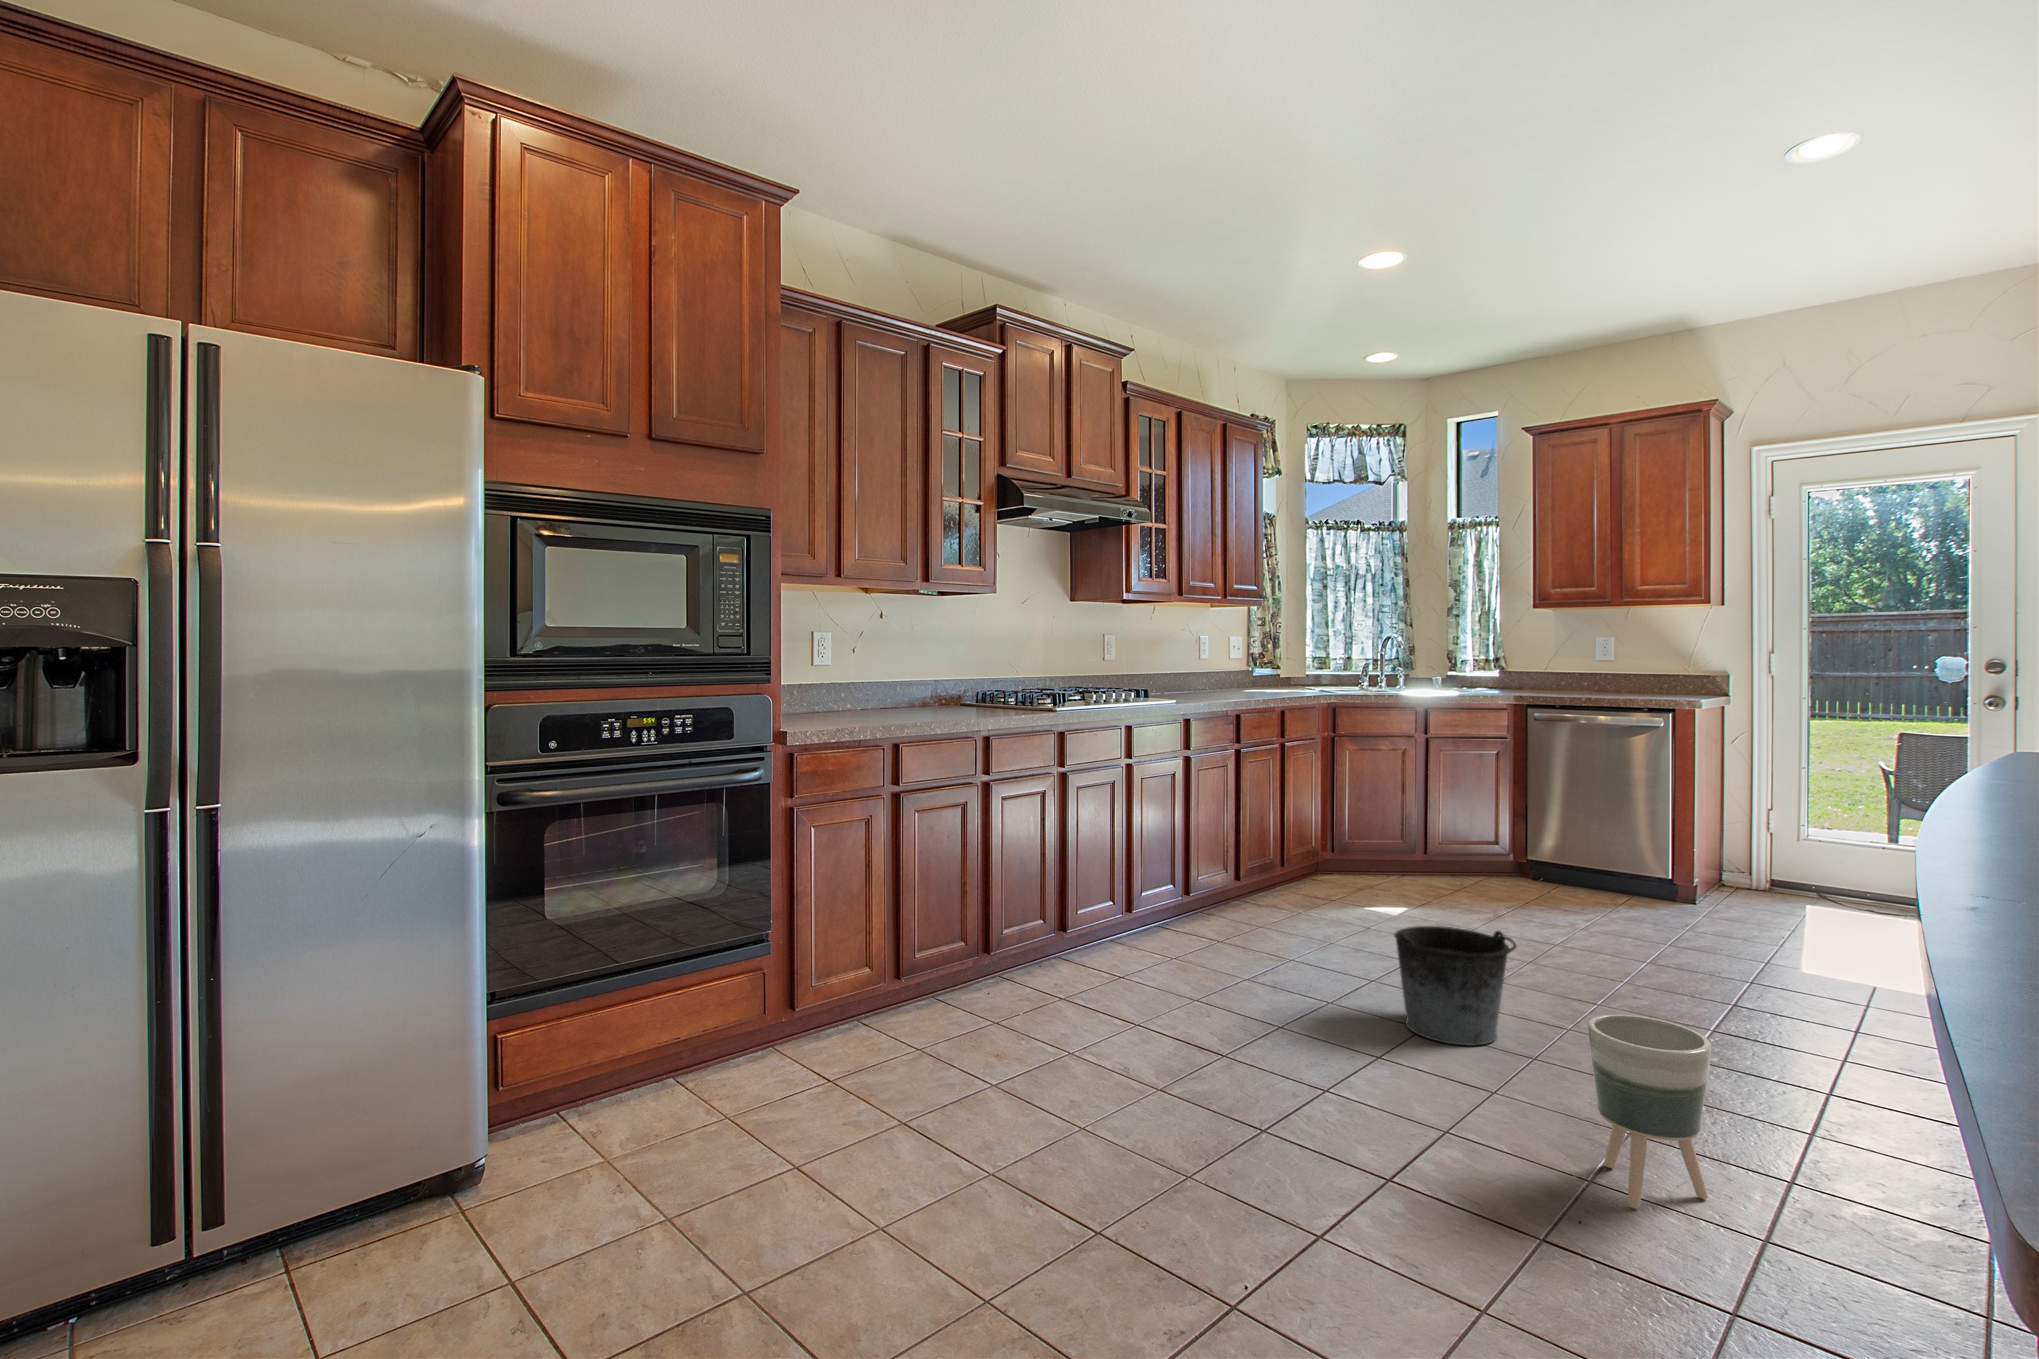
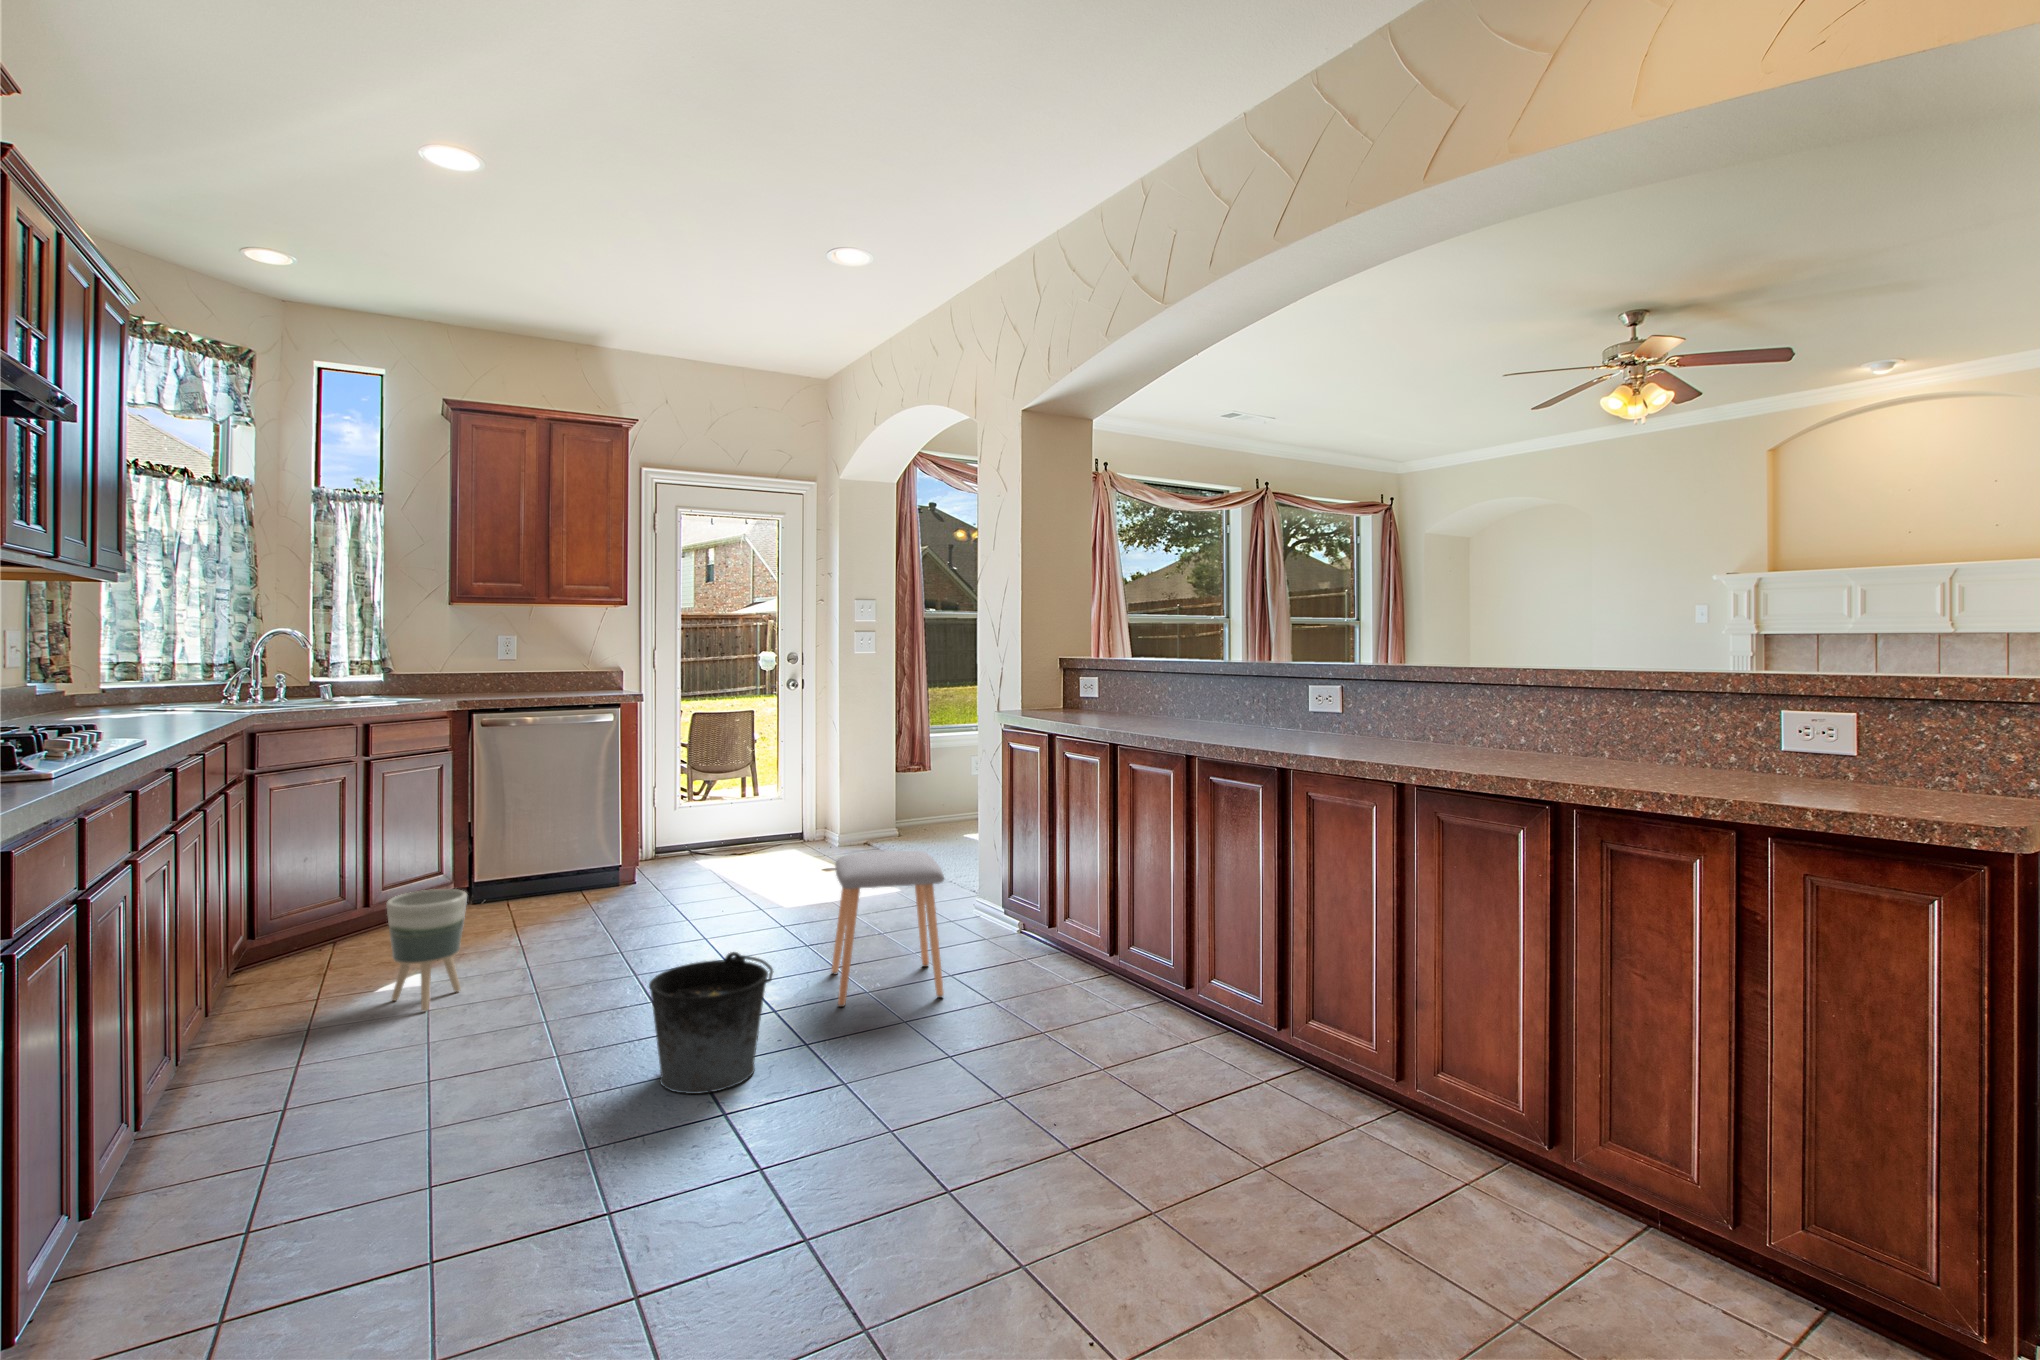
stool: none [1665,887,1872,1095] -> present [831,851,944,1007]
planter: present [1587,1014,1712,1209] -> present [386,889,467,1011]

